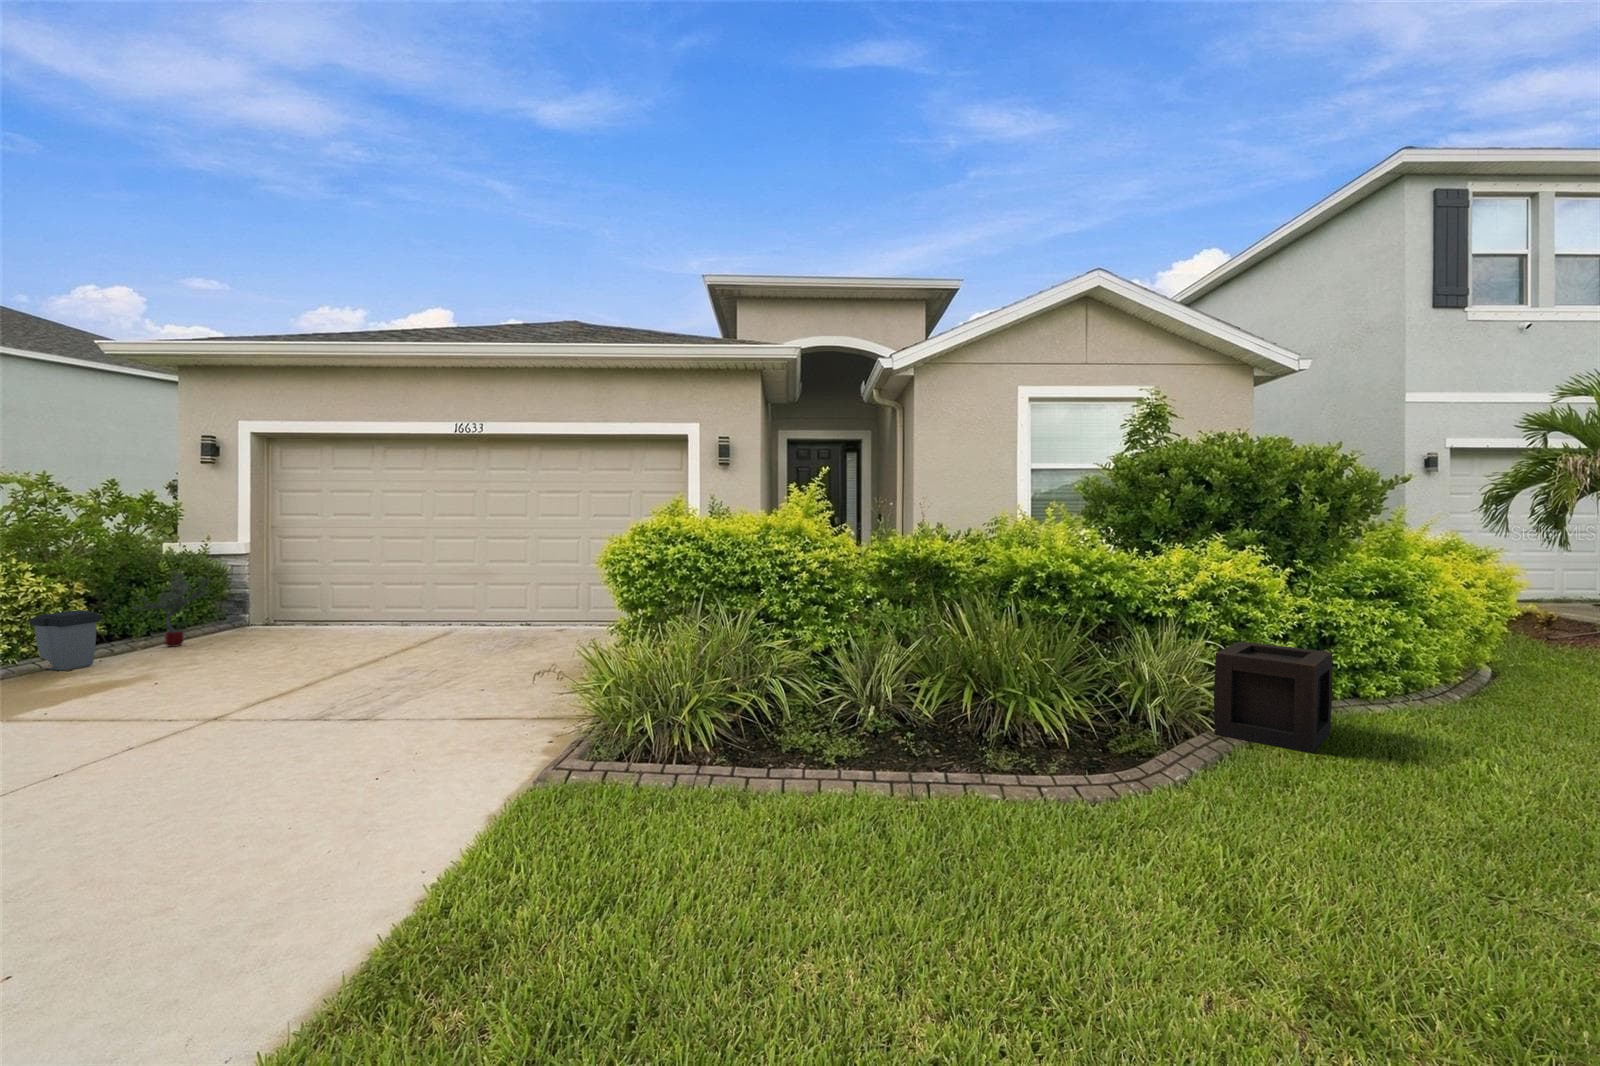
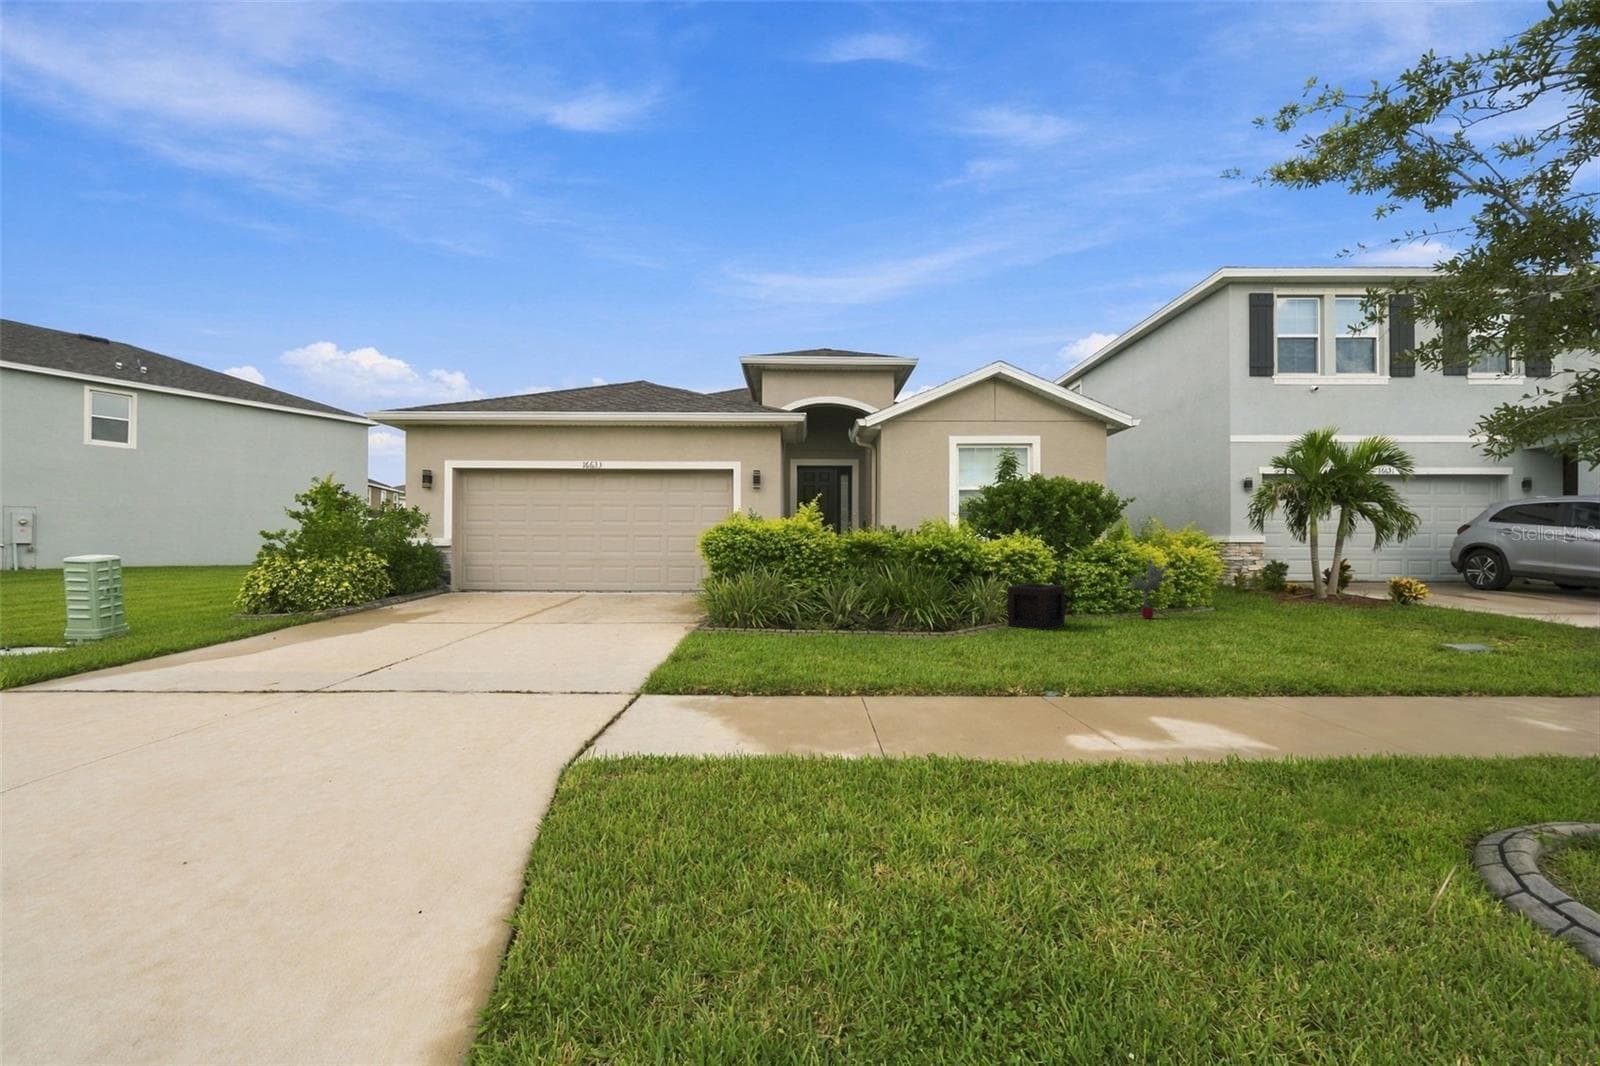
potted tree: present [133,570,210,647] -> present [1126,557,1169,619]
trash can: present [29,610,101,670] -> none [360,578,396,612]

